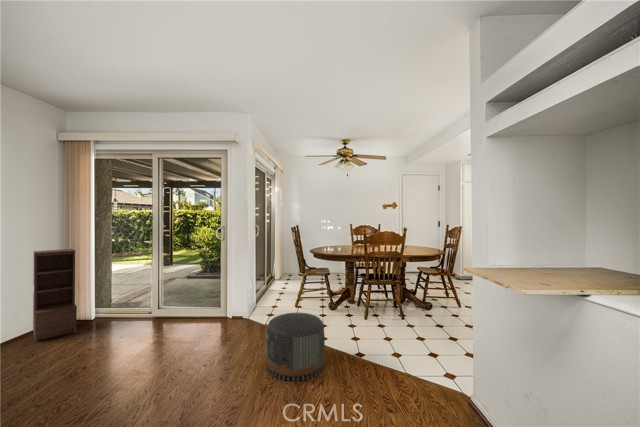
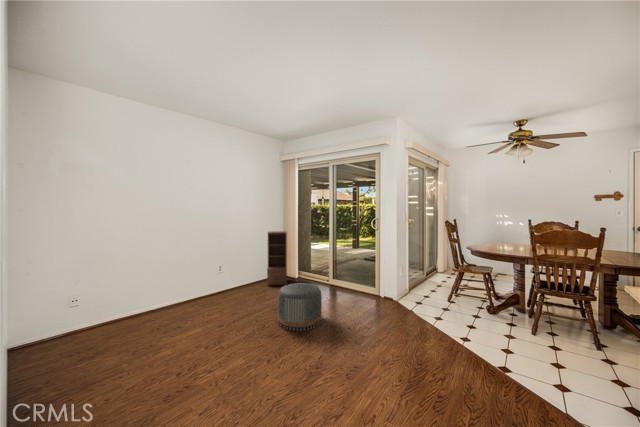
pouf: present [266,313,325,381] -> present [278,283,322,331]

